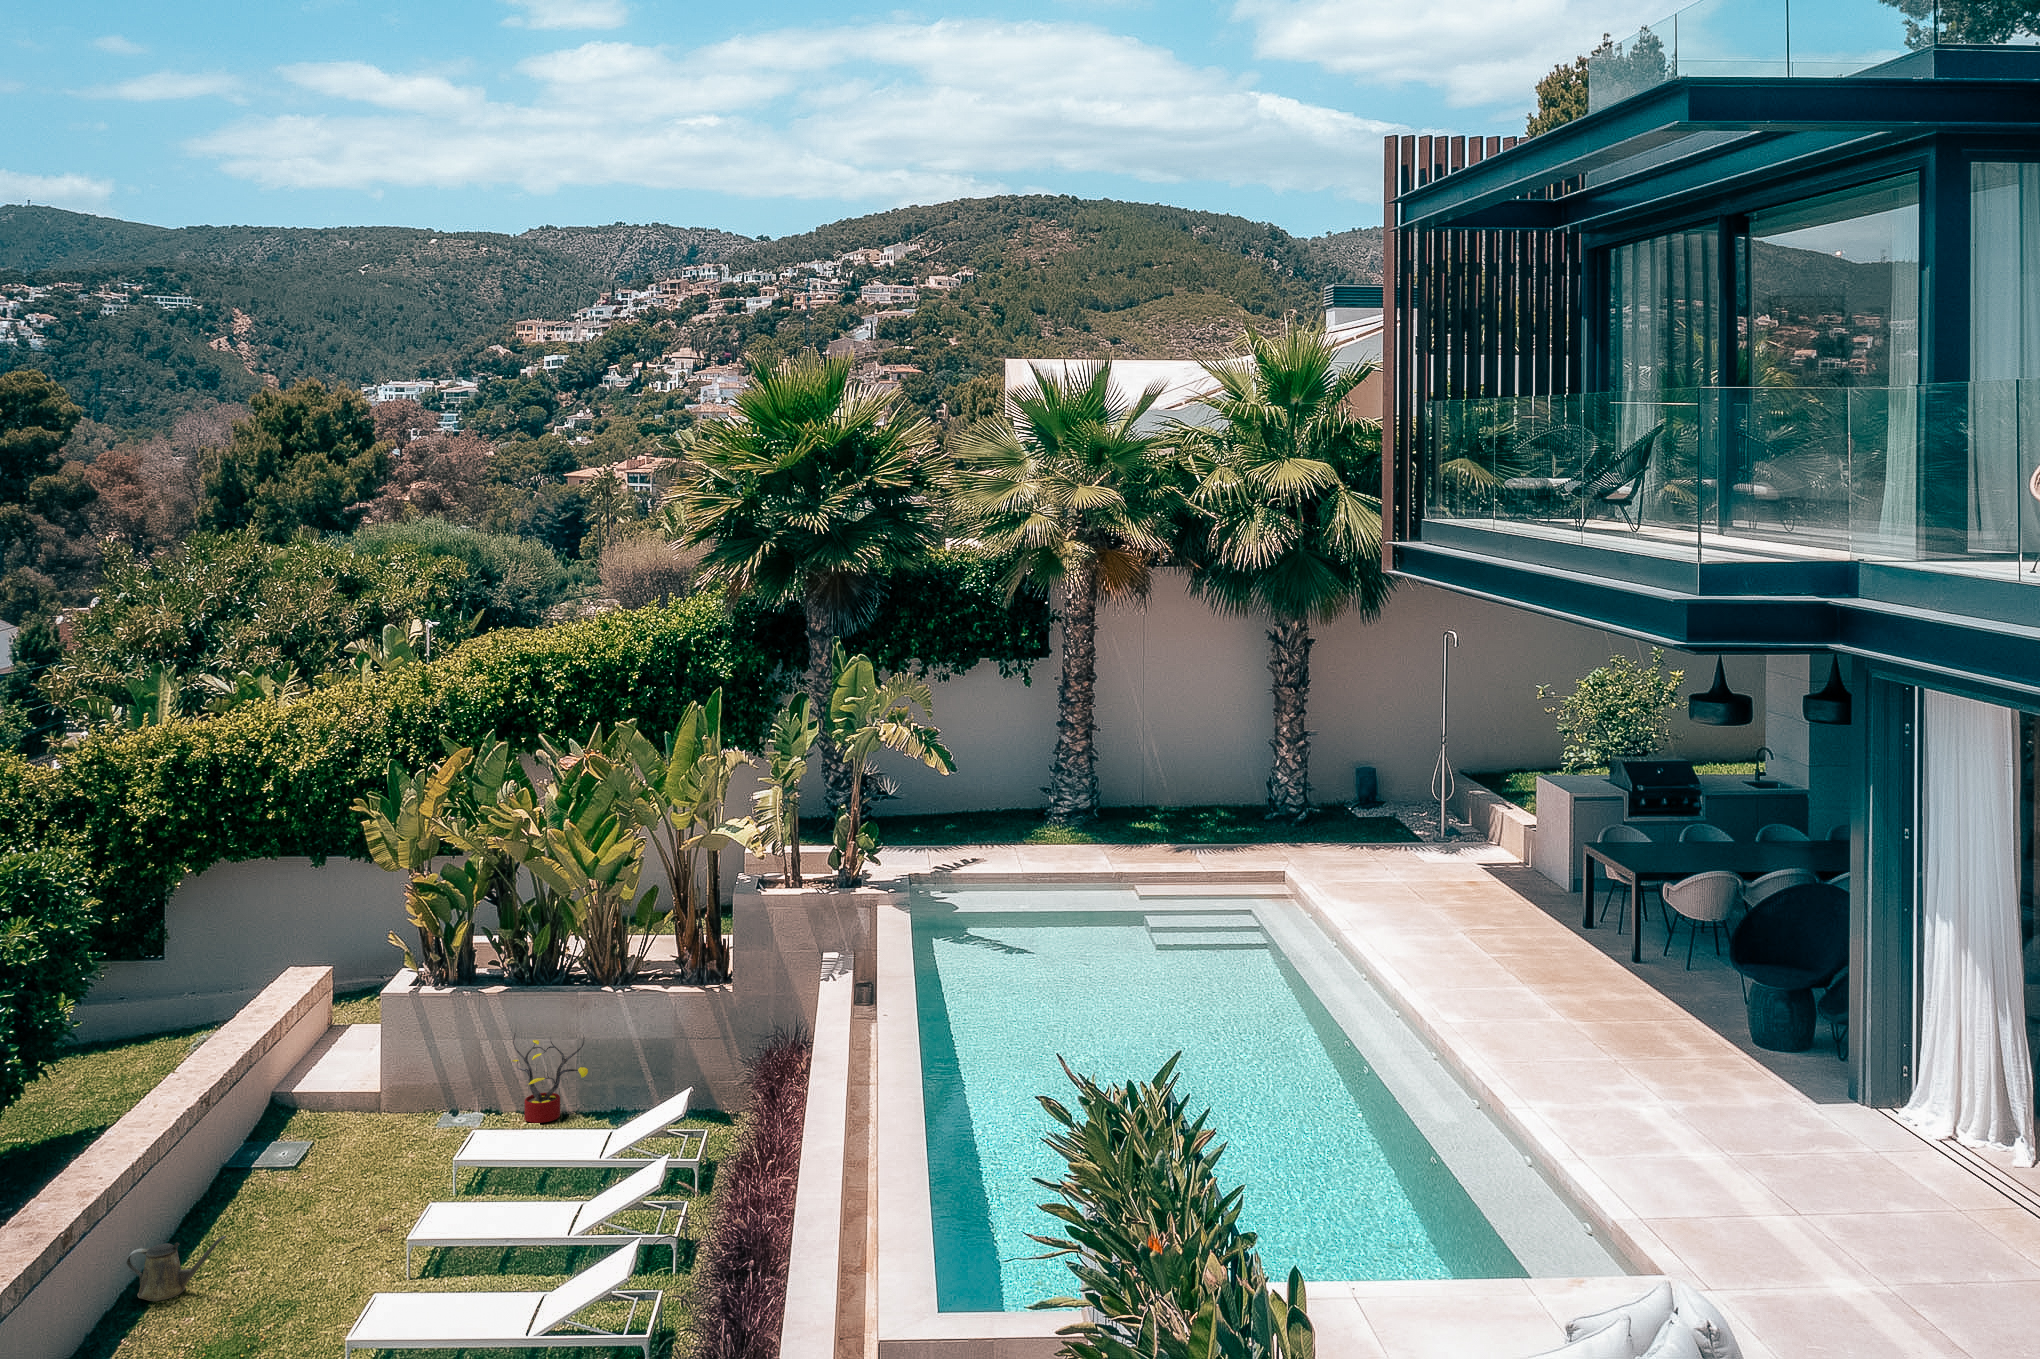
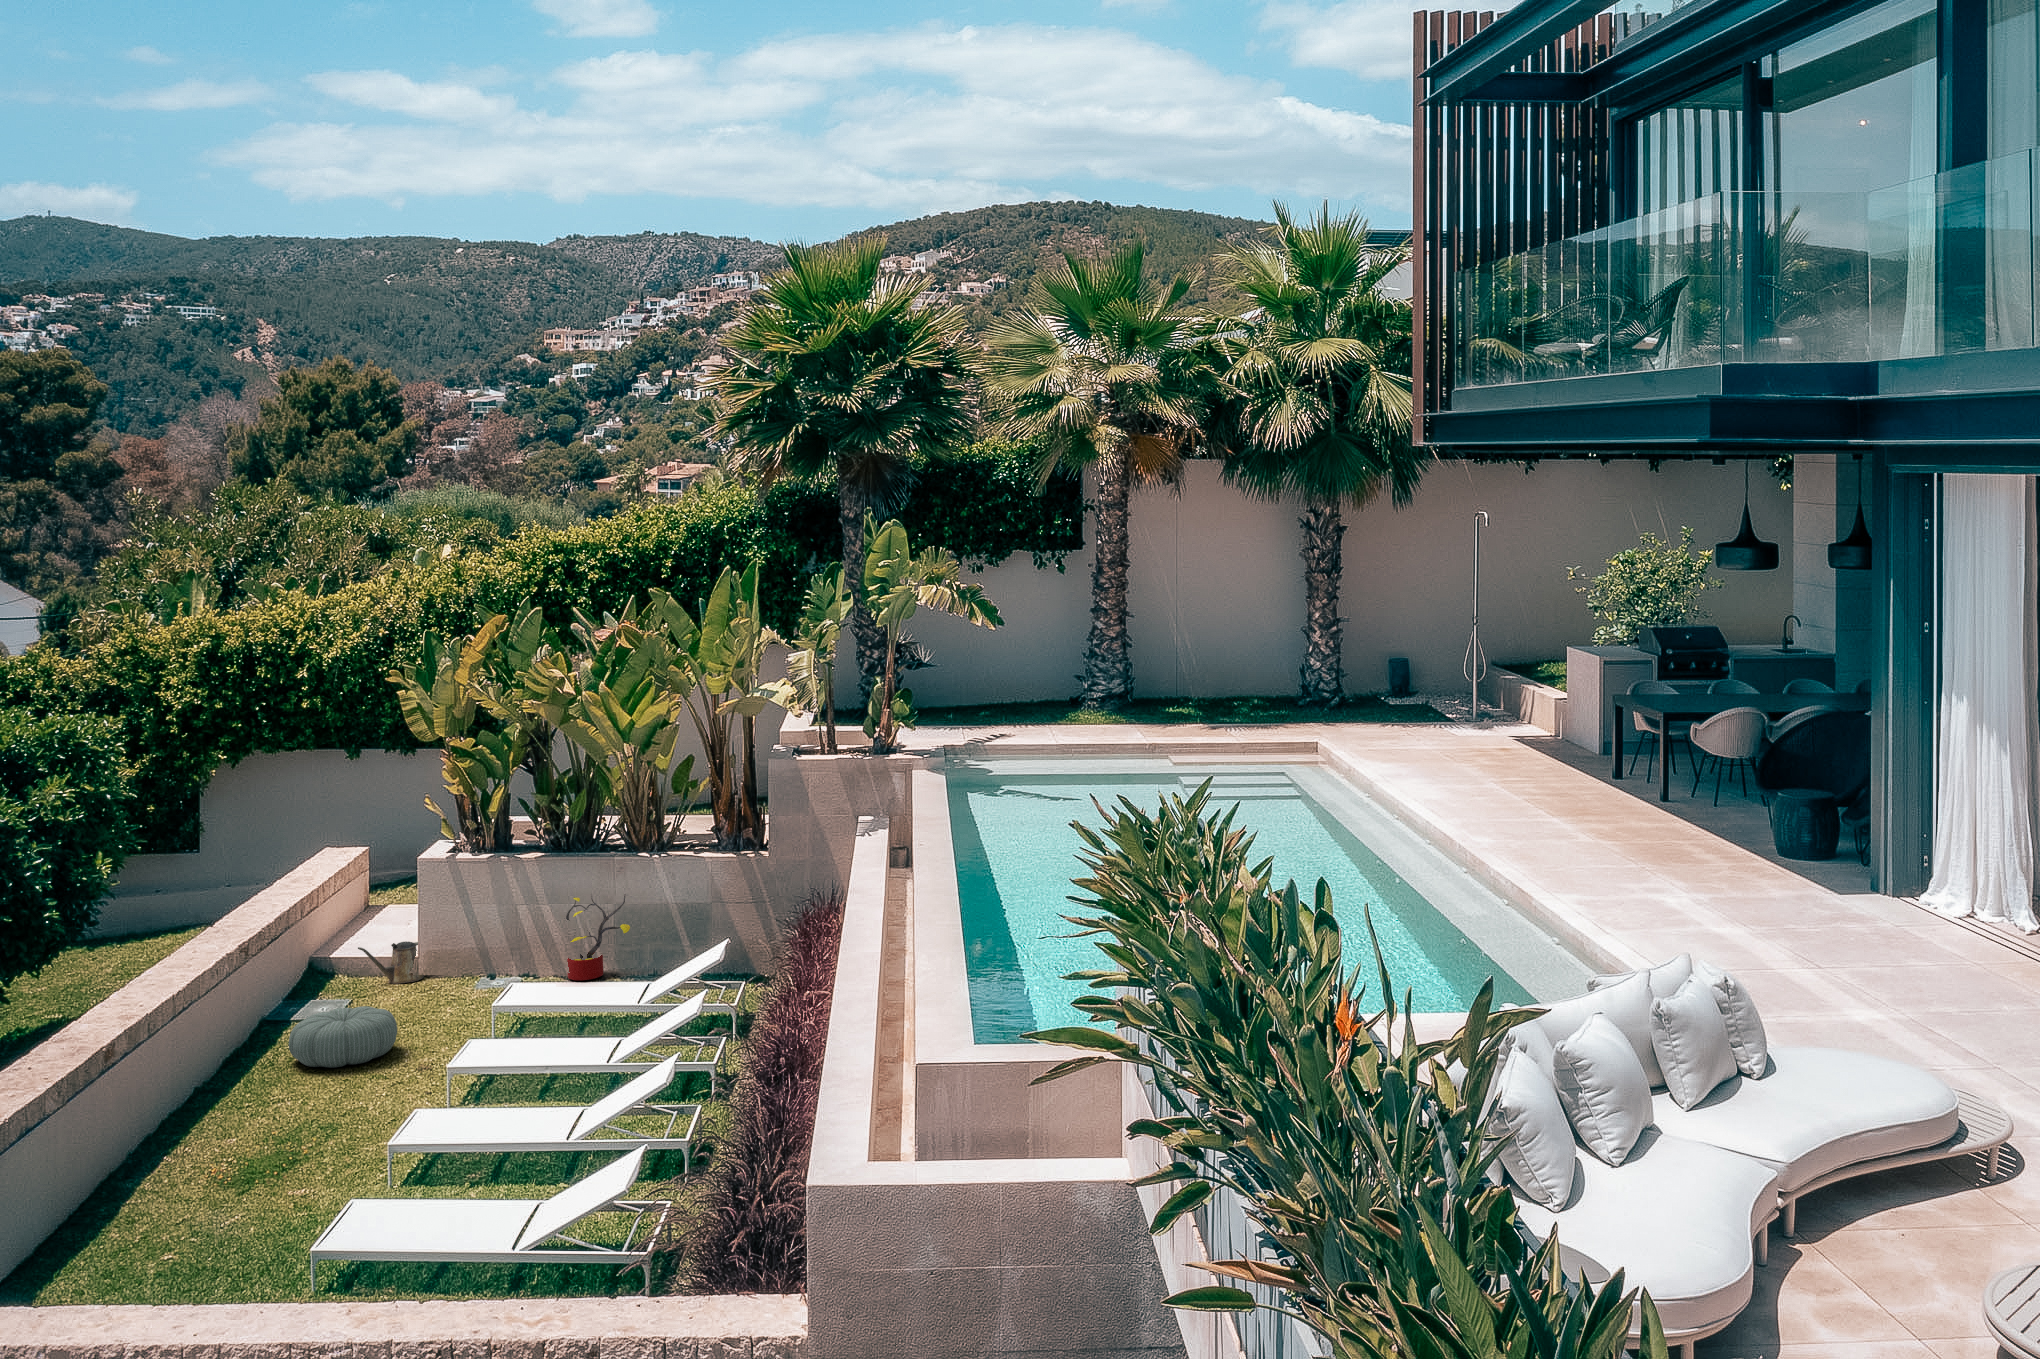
pouf: none [246,1163,354,1230] -> present [289,1006,397,1068]
watering can: present [126,1236,226,1301] -> present [358,942,424,984]

